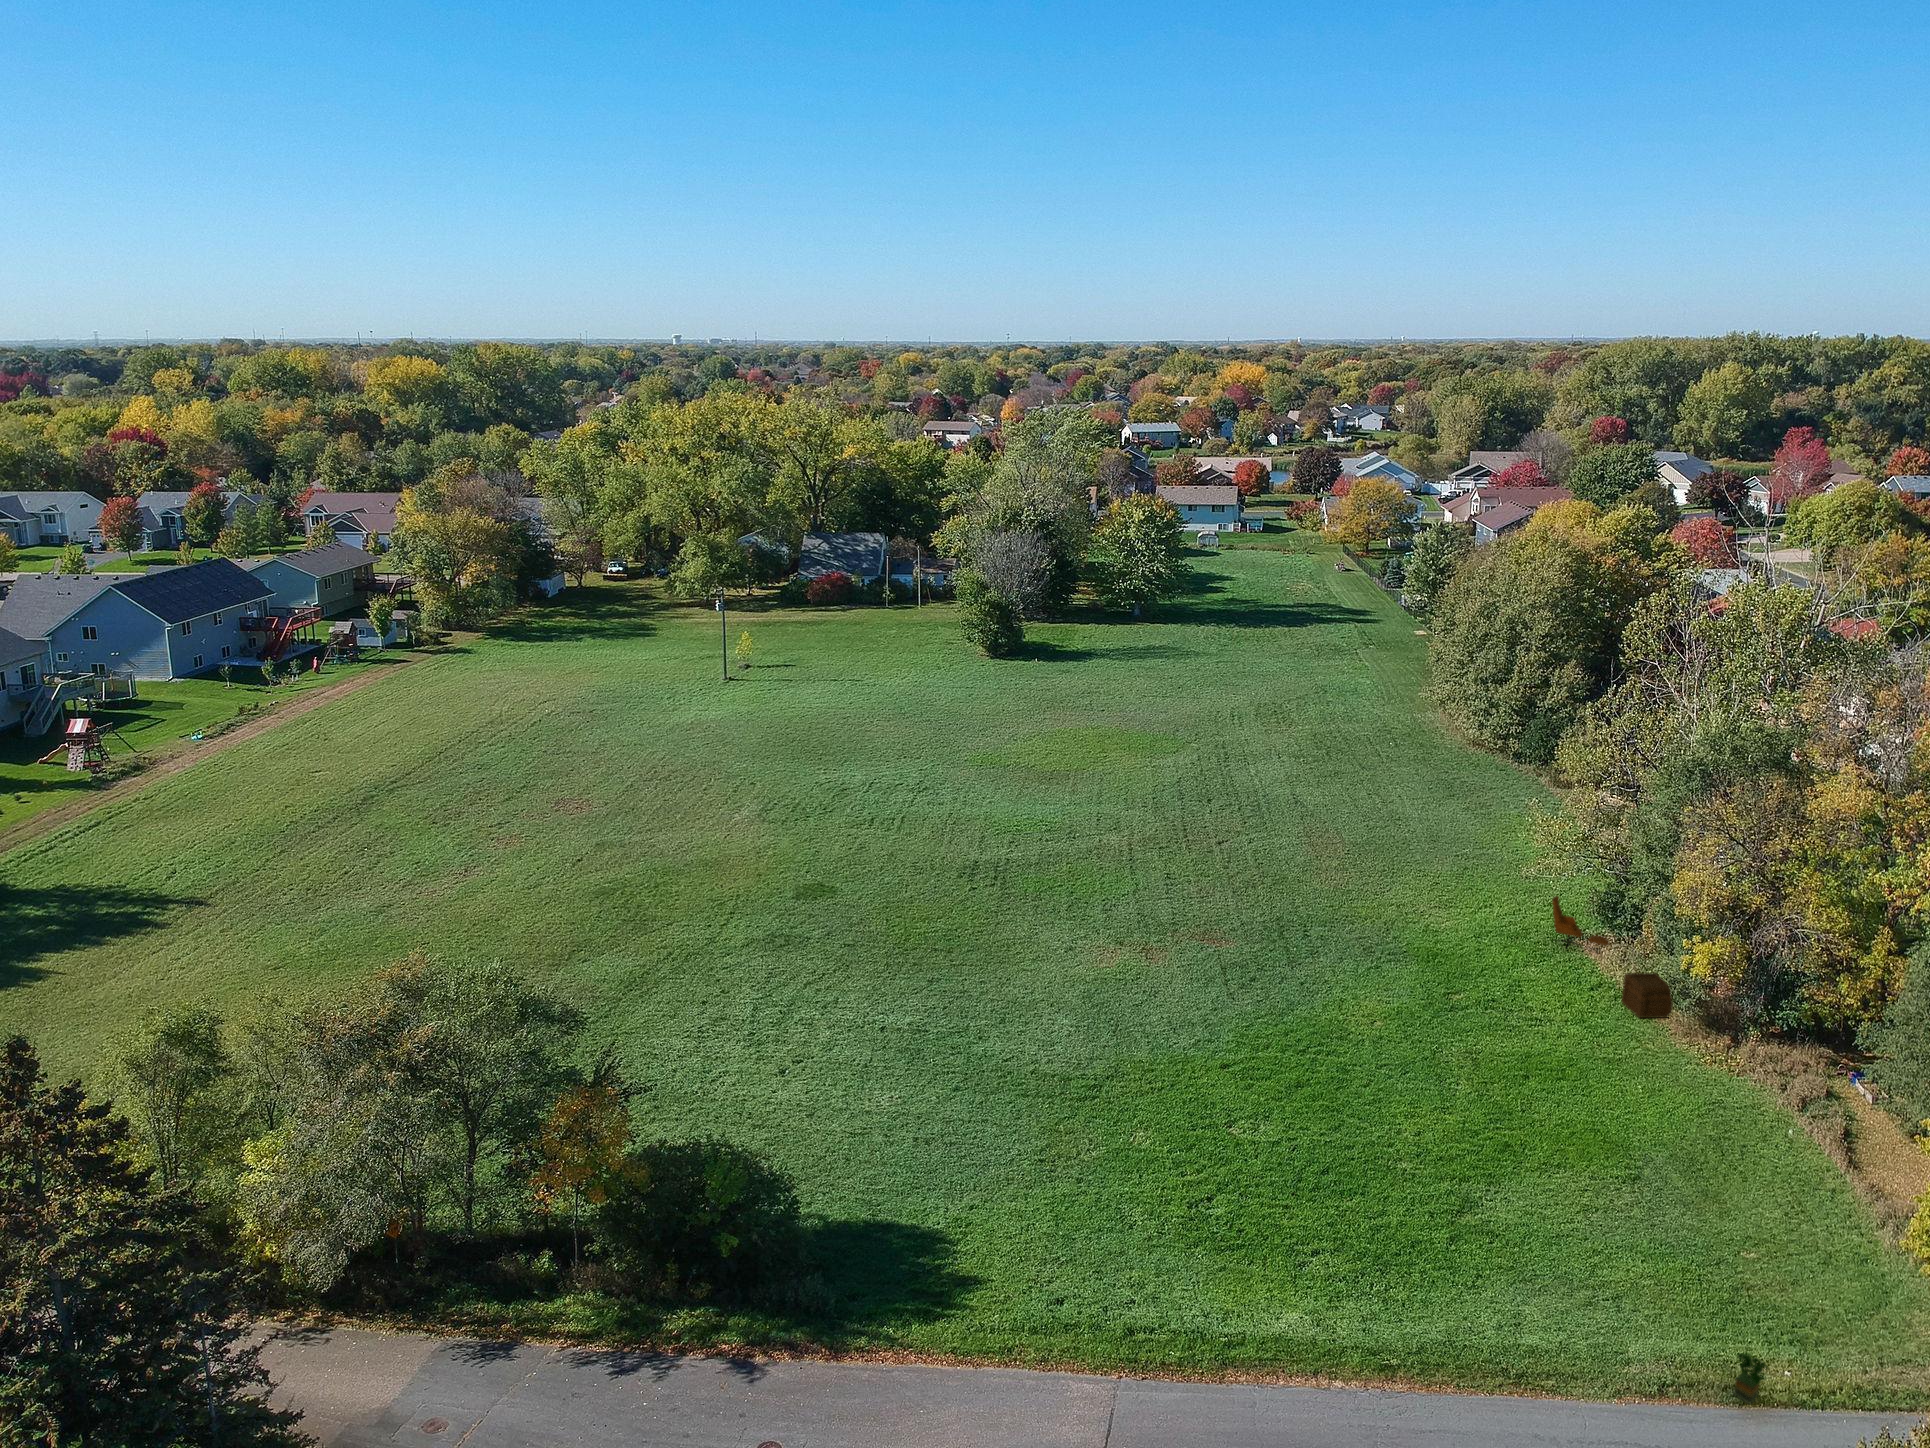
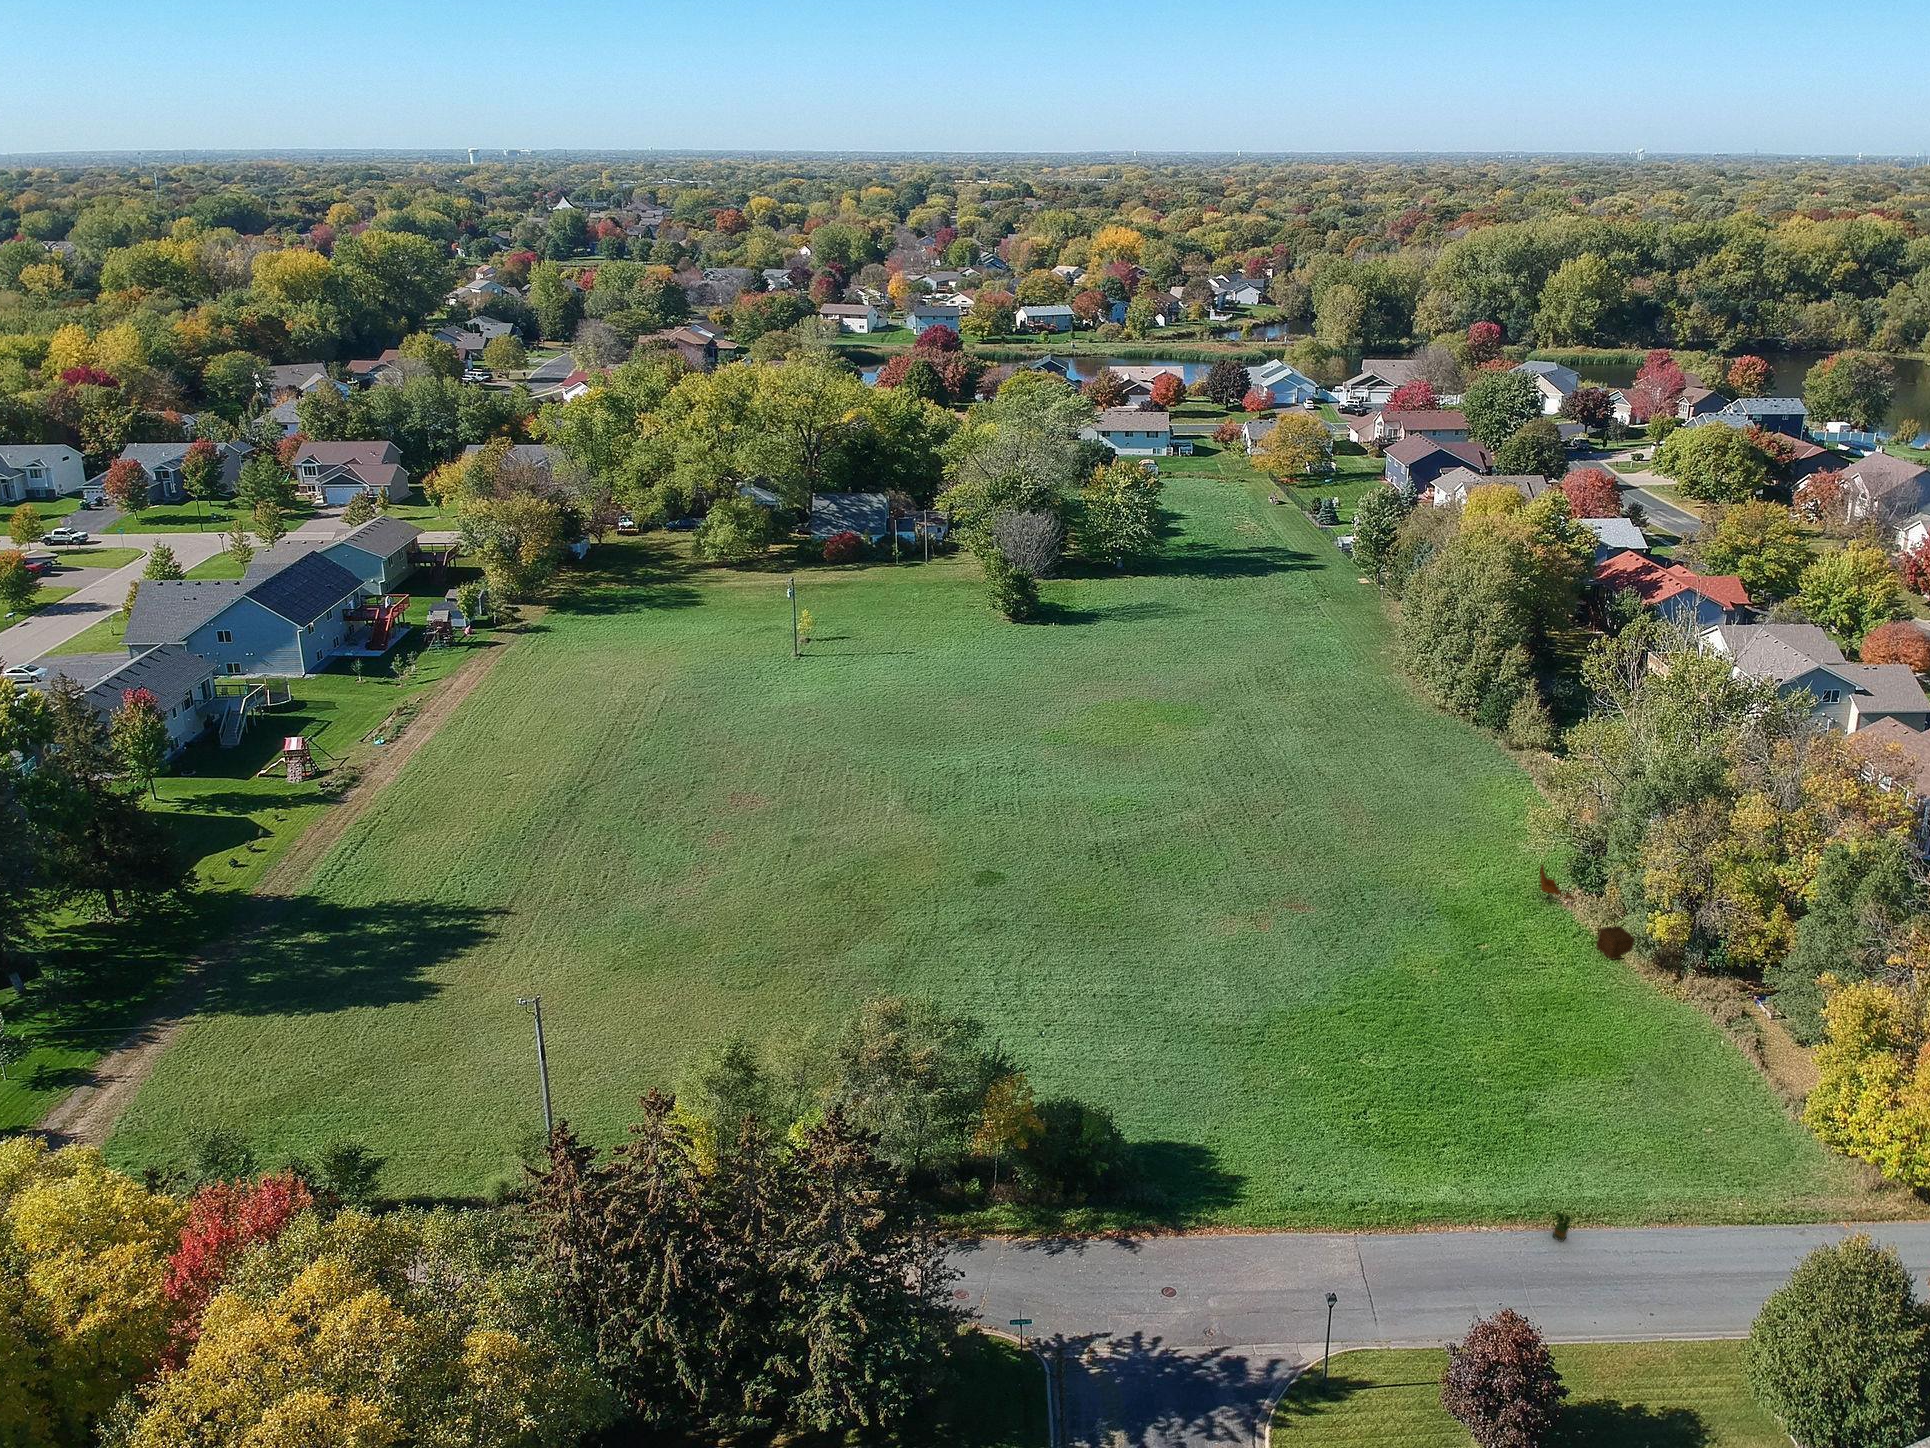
potted tree: present [1733,1353,1769,1404] -> present [1553,1213,1573,1242]

